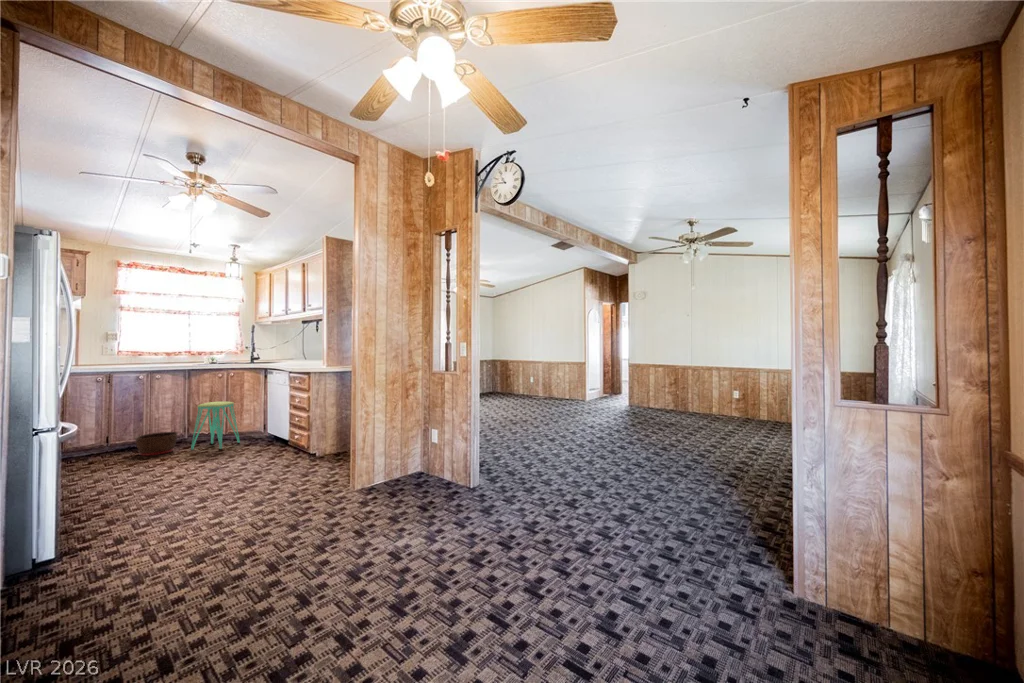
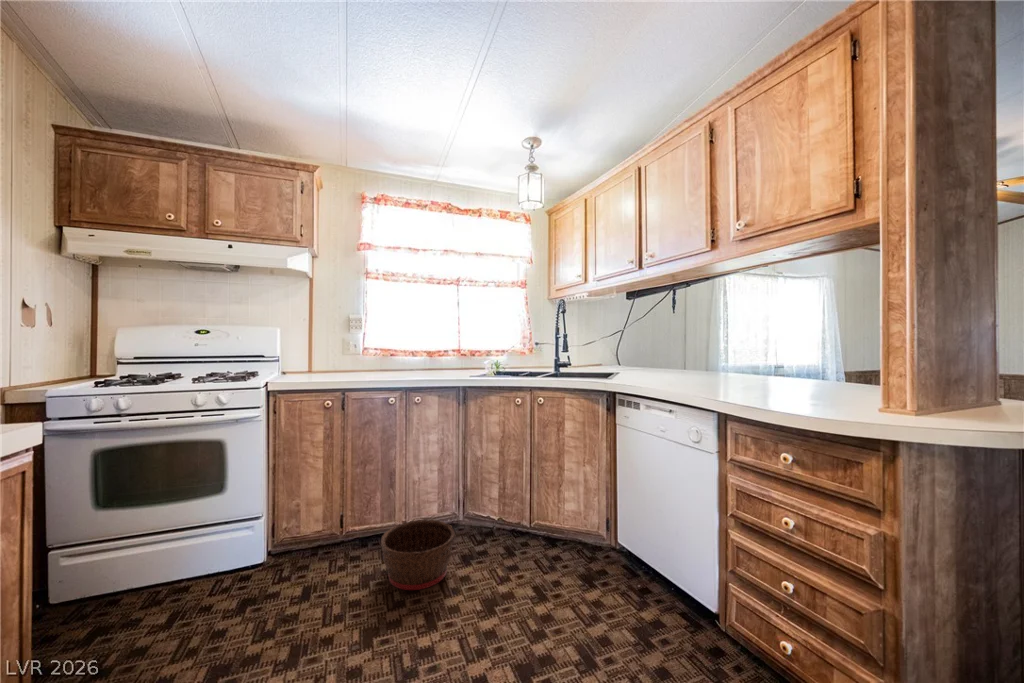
stool: present [191,401,240,450] -> none [479,463,565,593]

